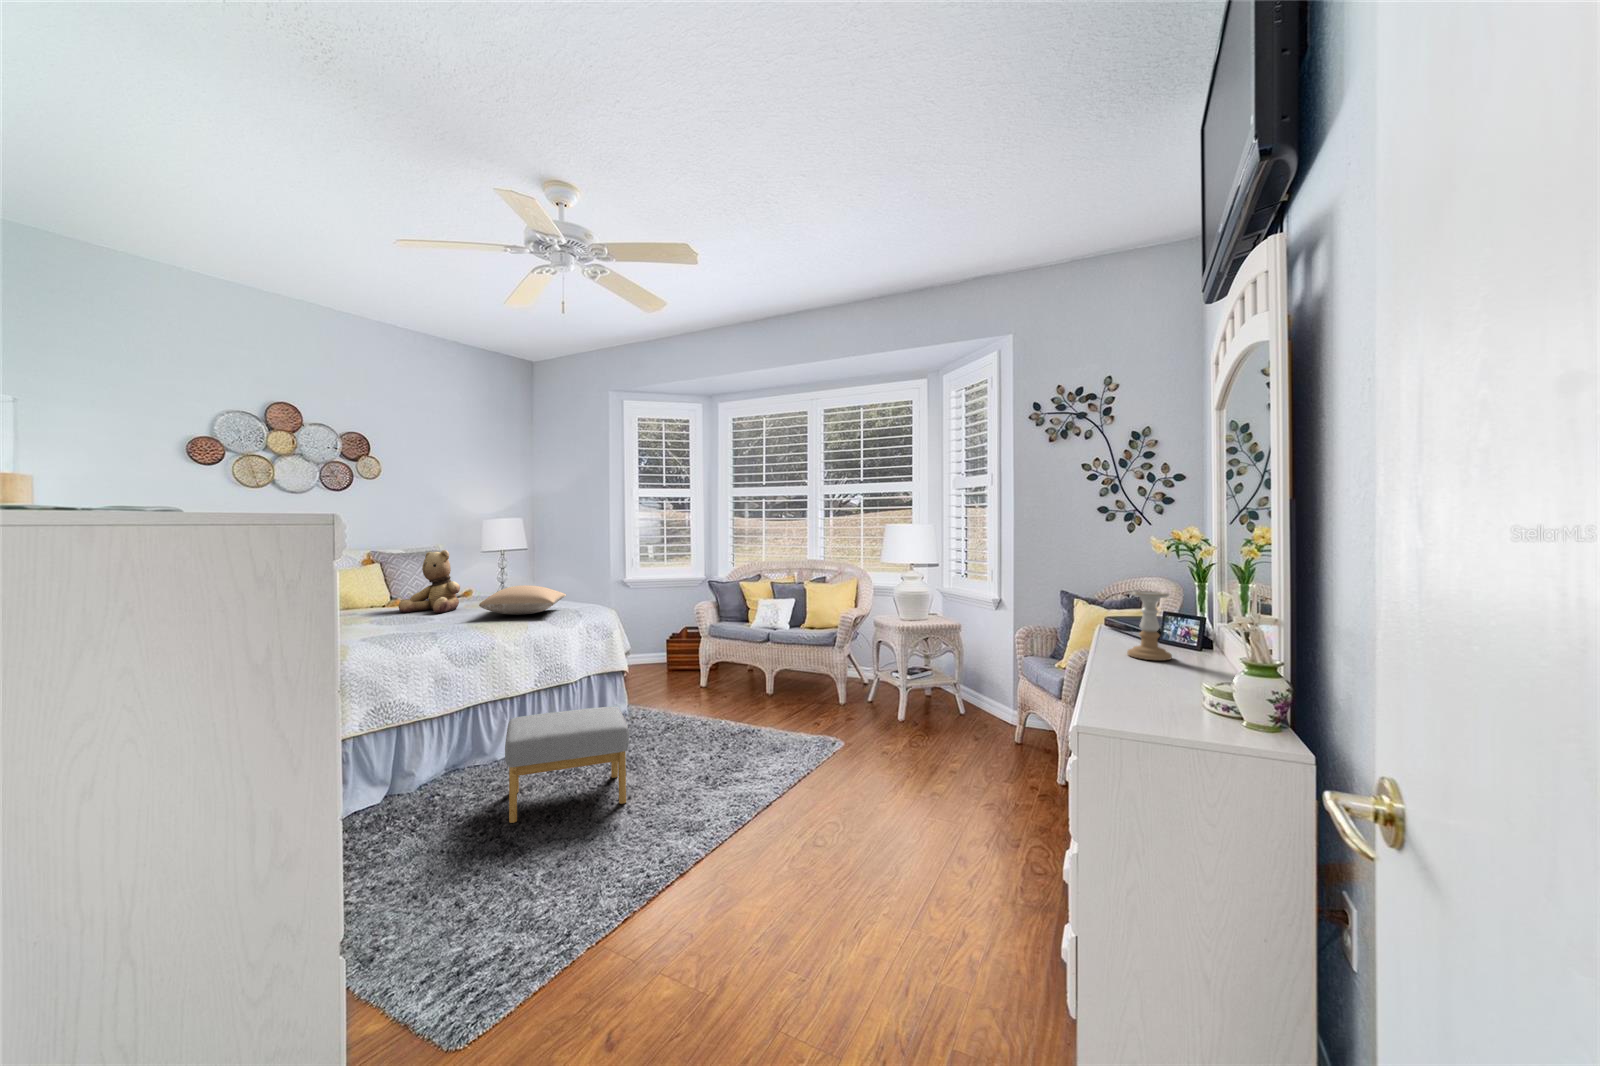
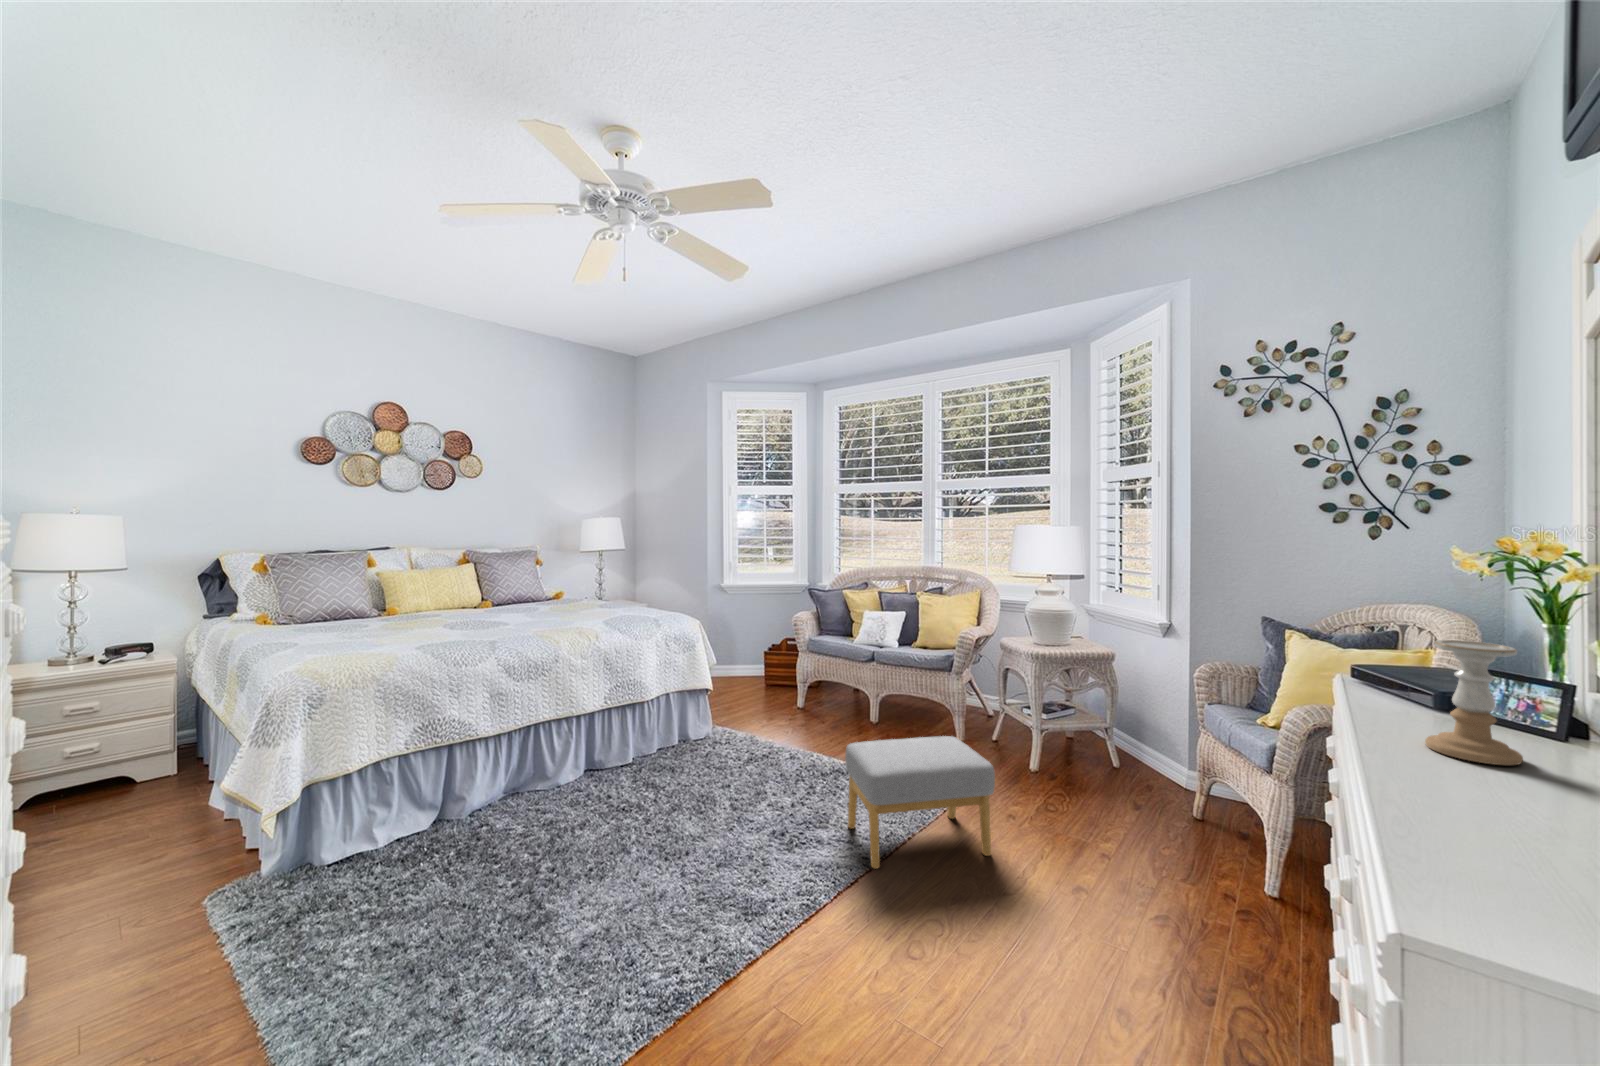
teddy bear: present [399,550,460,613] -> none [481,551,541,618]
pillow: present [479,585,566,615] -> none [551,591,647,623]
footstool: present [505,706,629,823] -> present [845,736,995,869]

